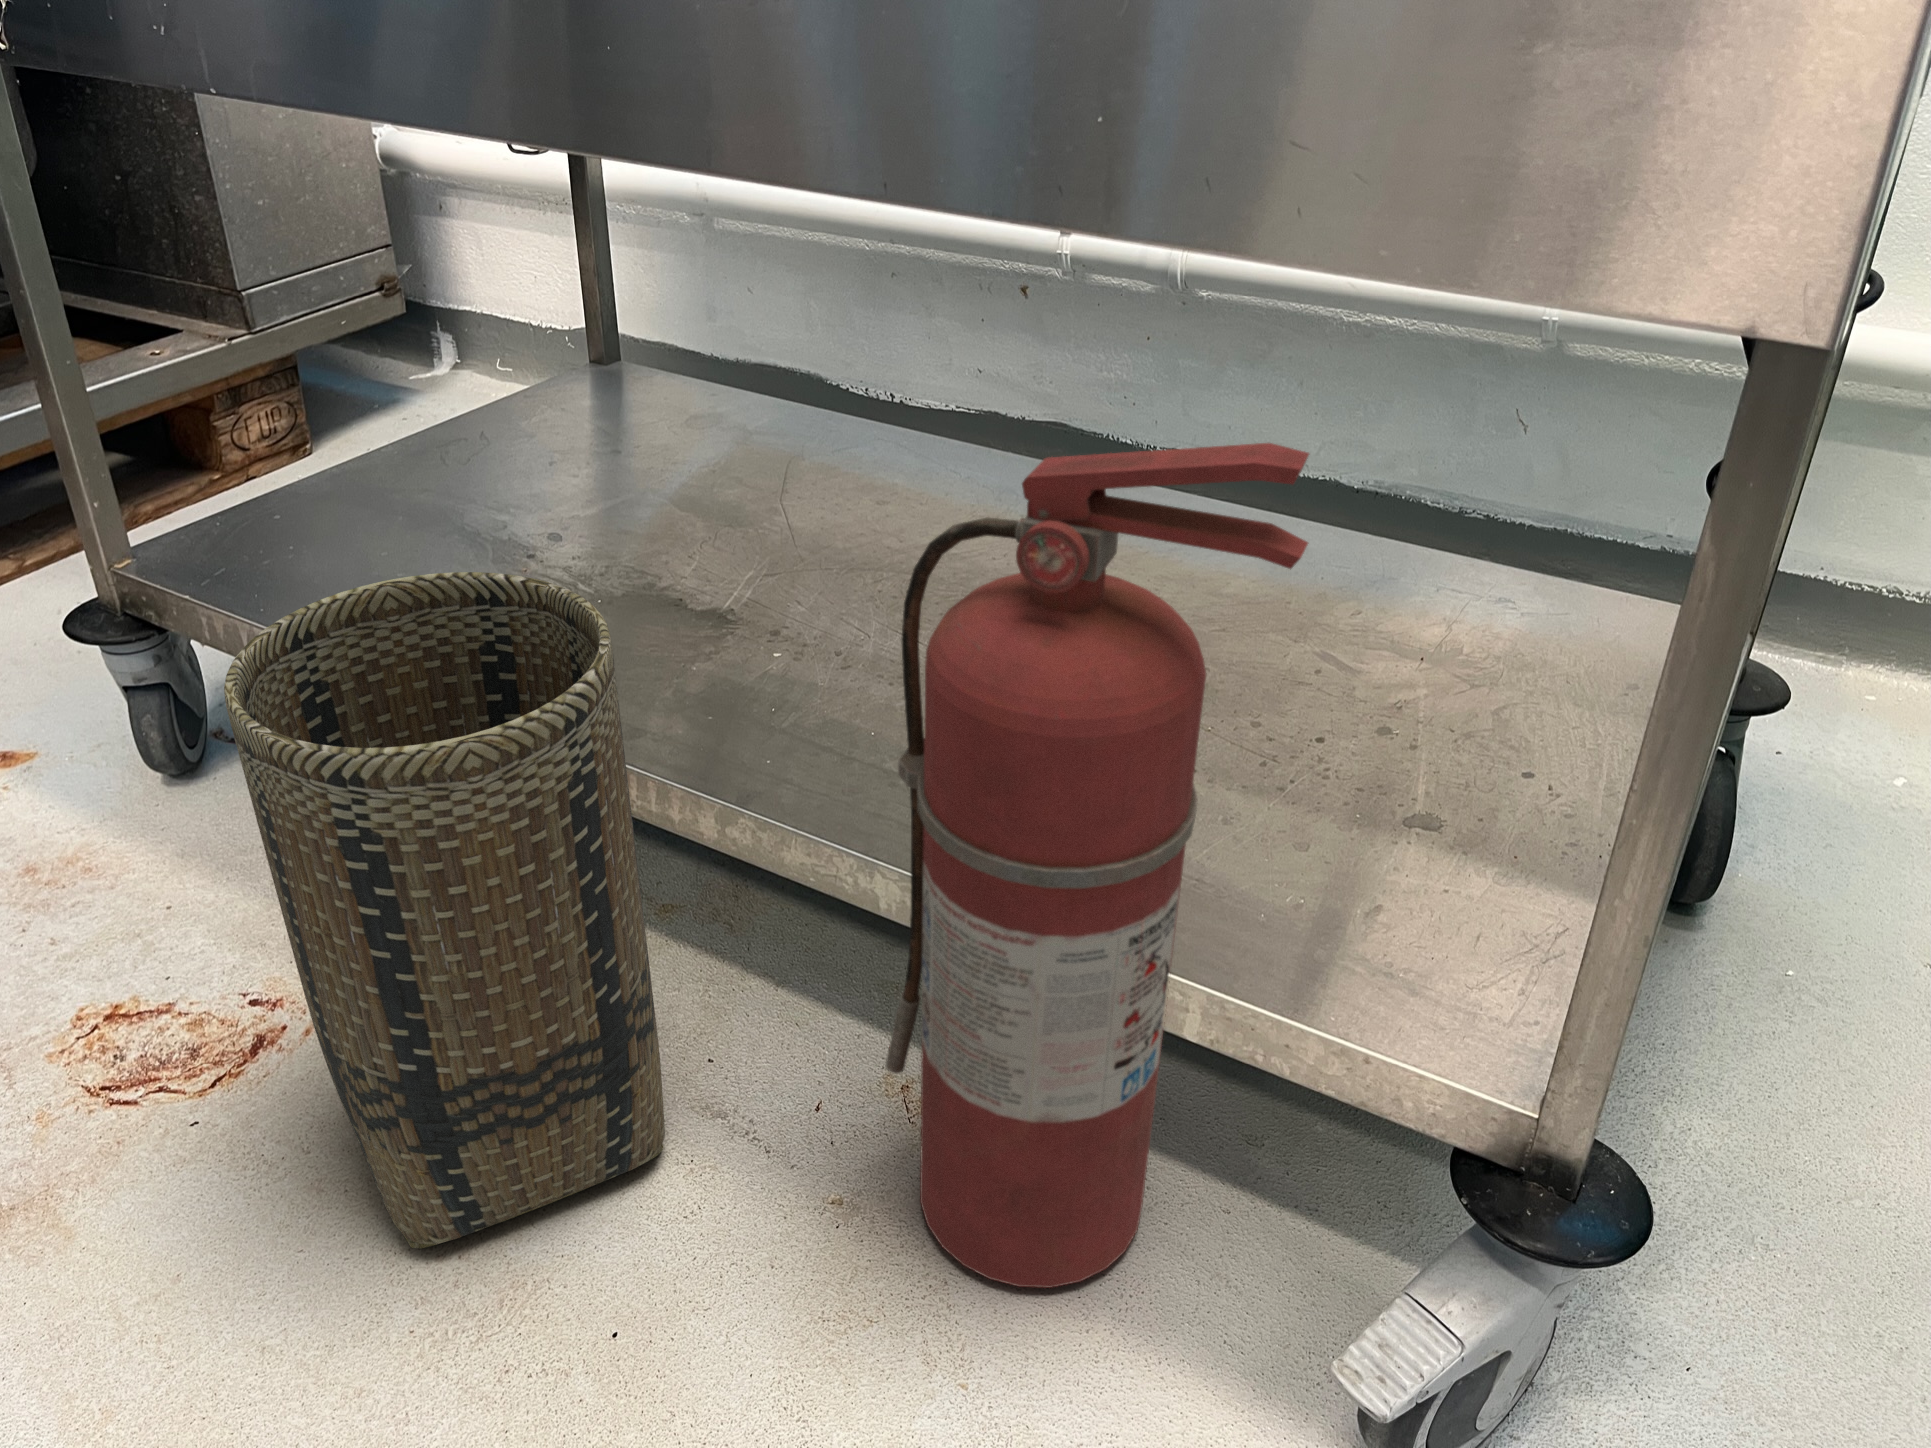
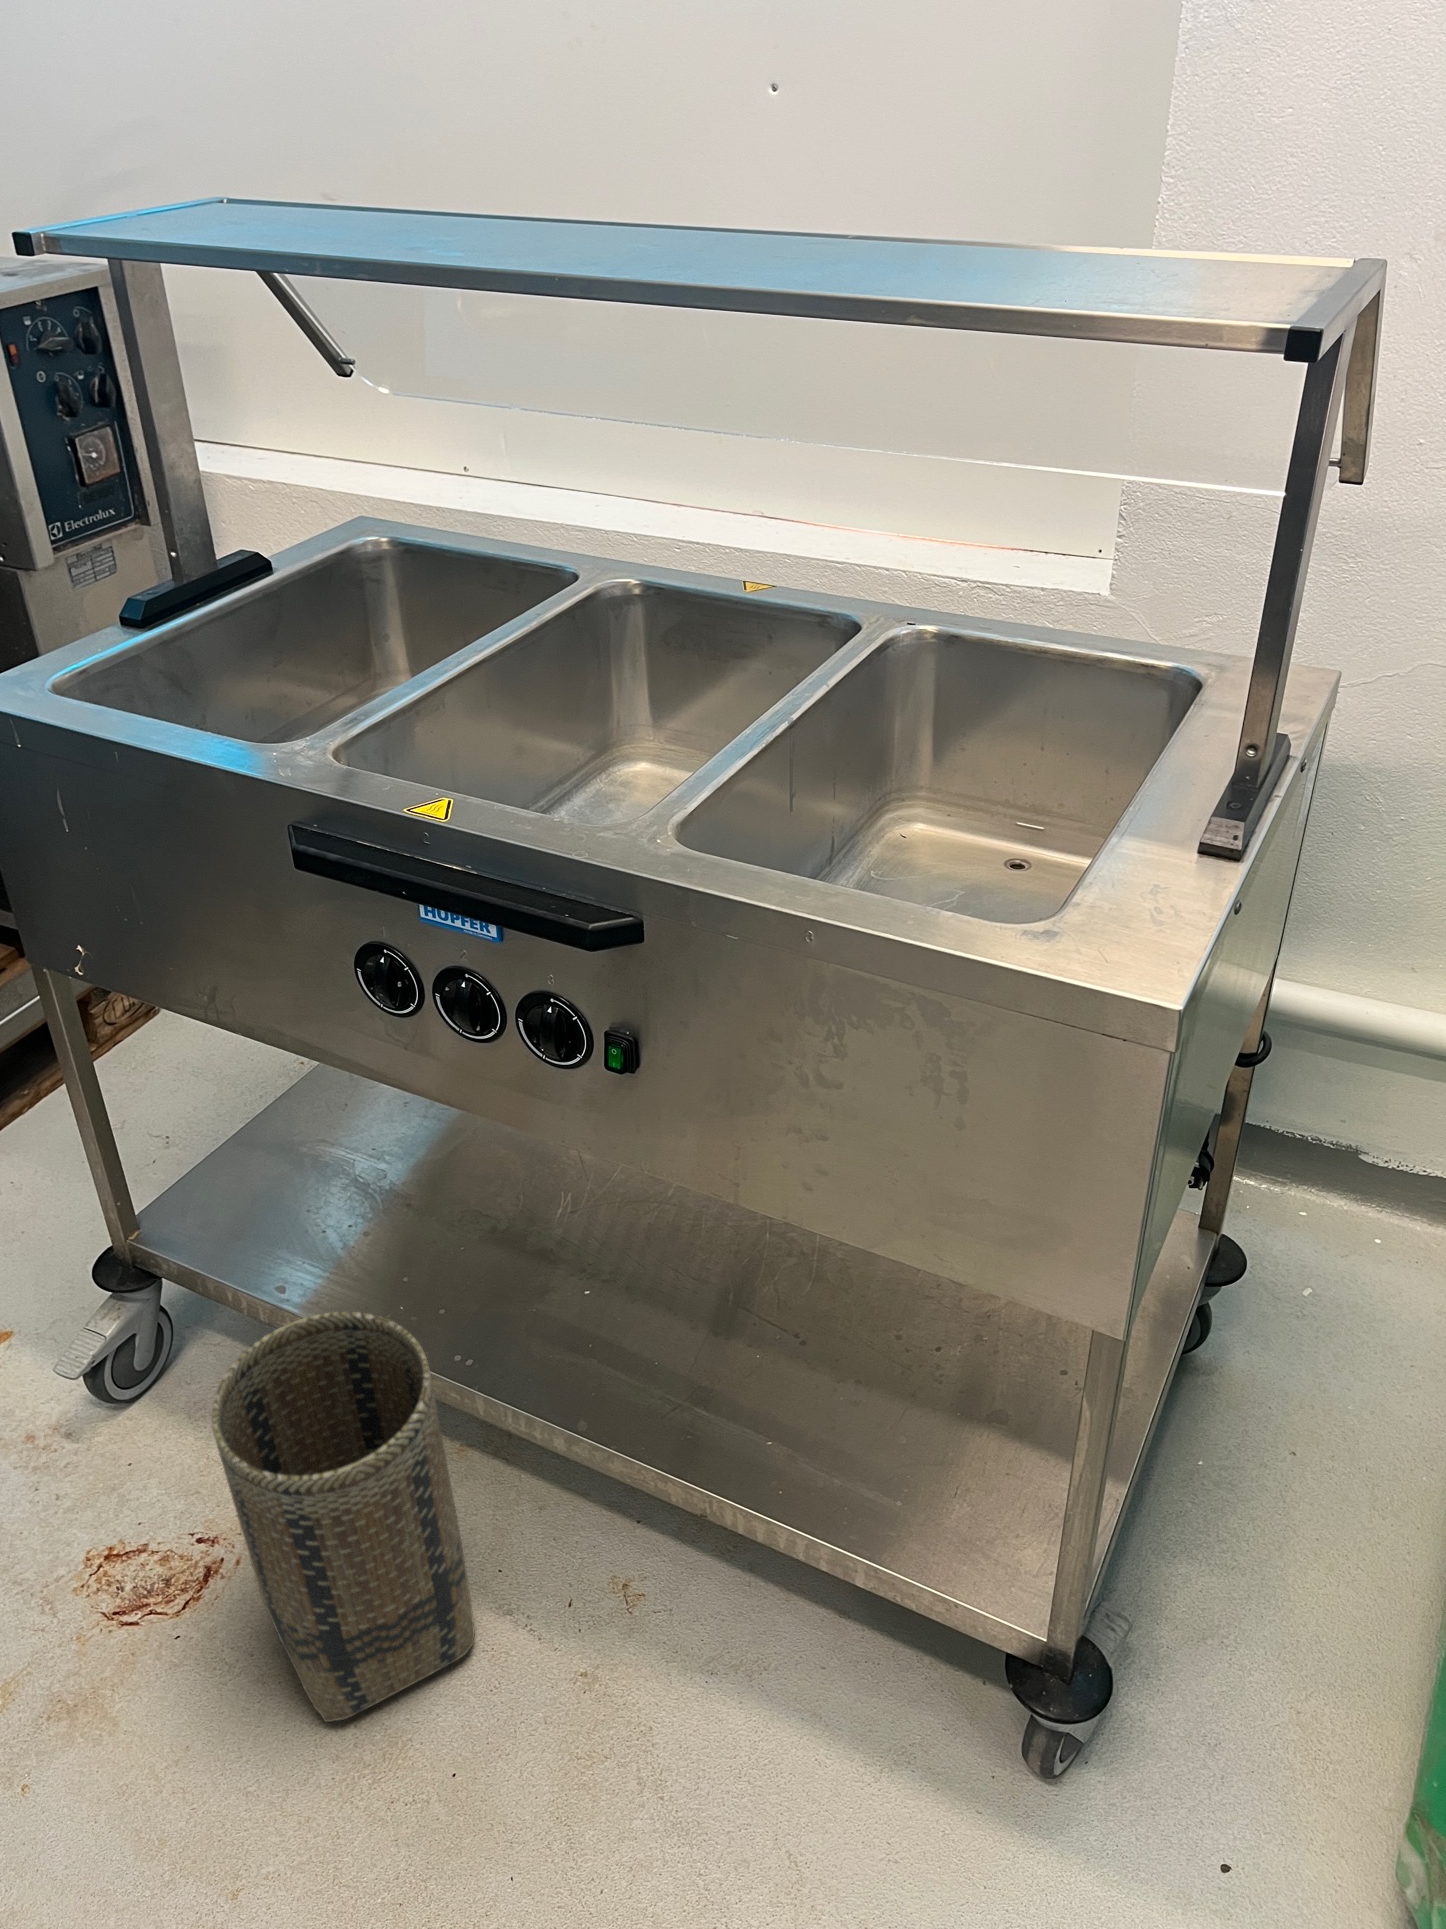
fire extinguisher: present [885,443,1309,1288] -> none [597,1304,806,1730]

